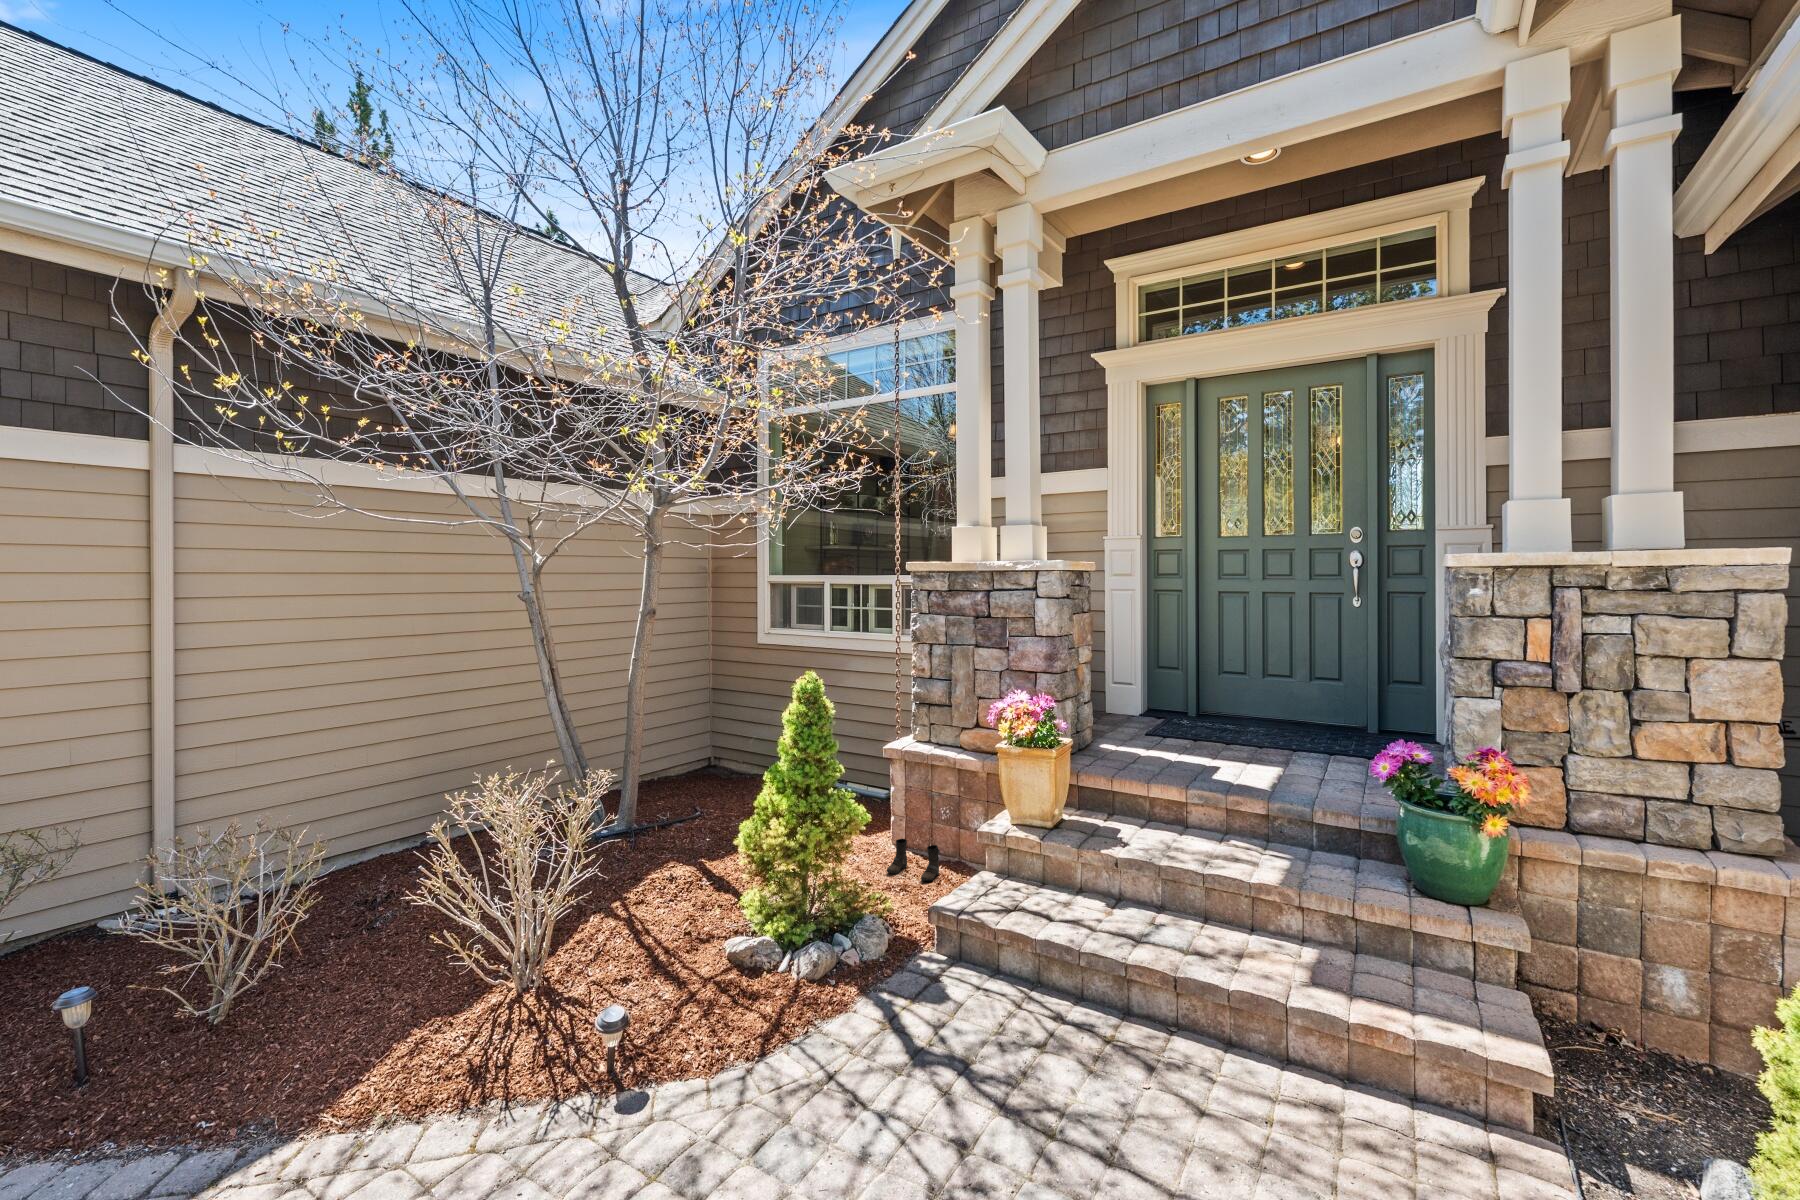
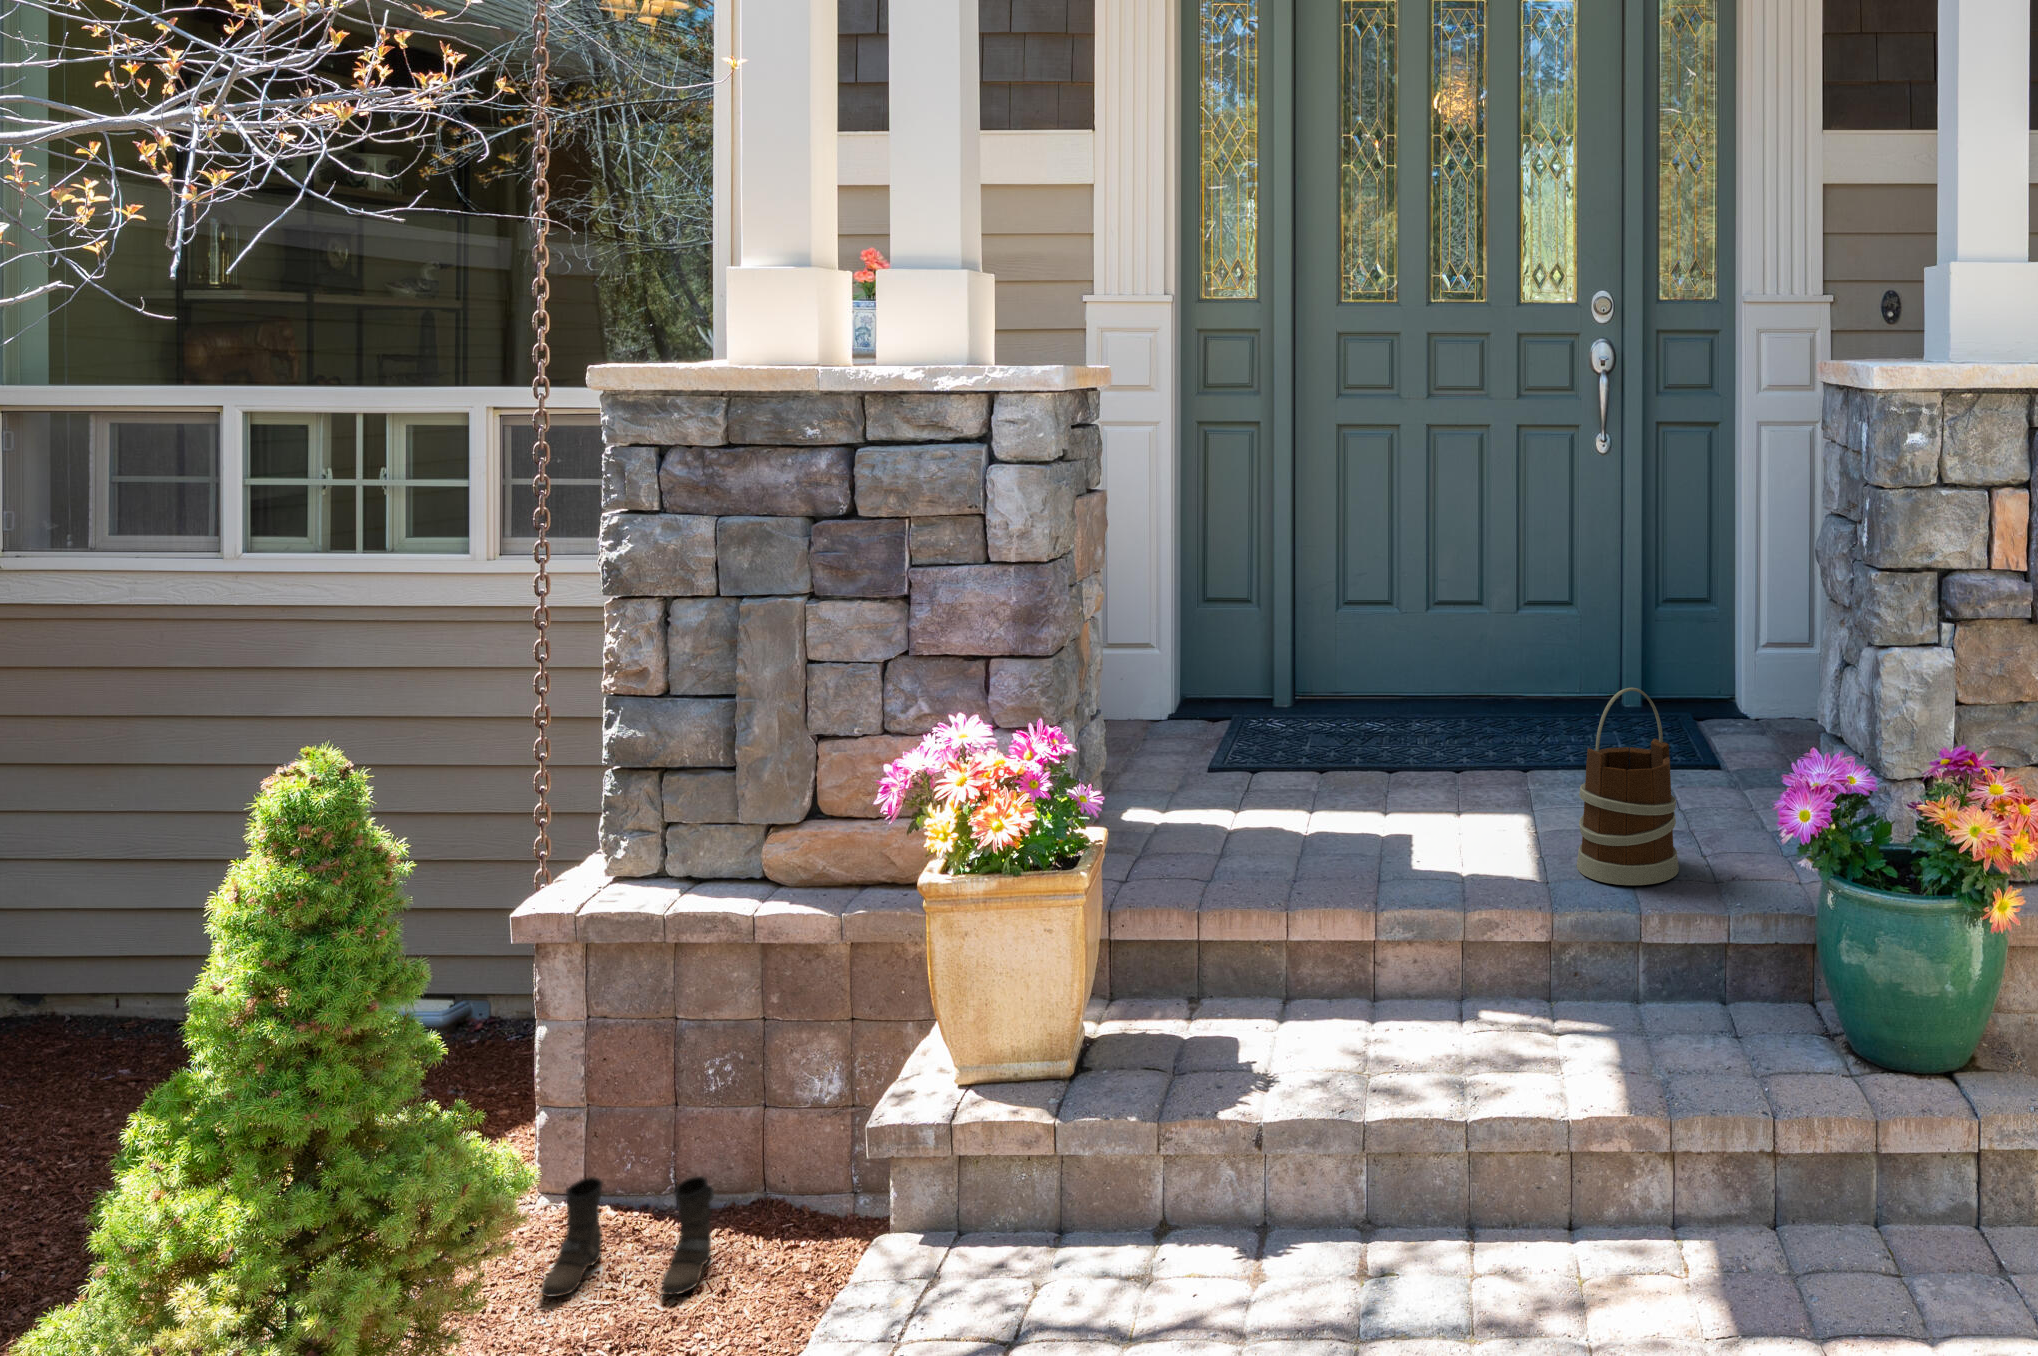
wooden bucket: none [1293,708,1347,800] -> present [1577,688,1679,885]

